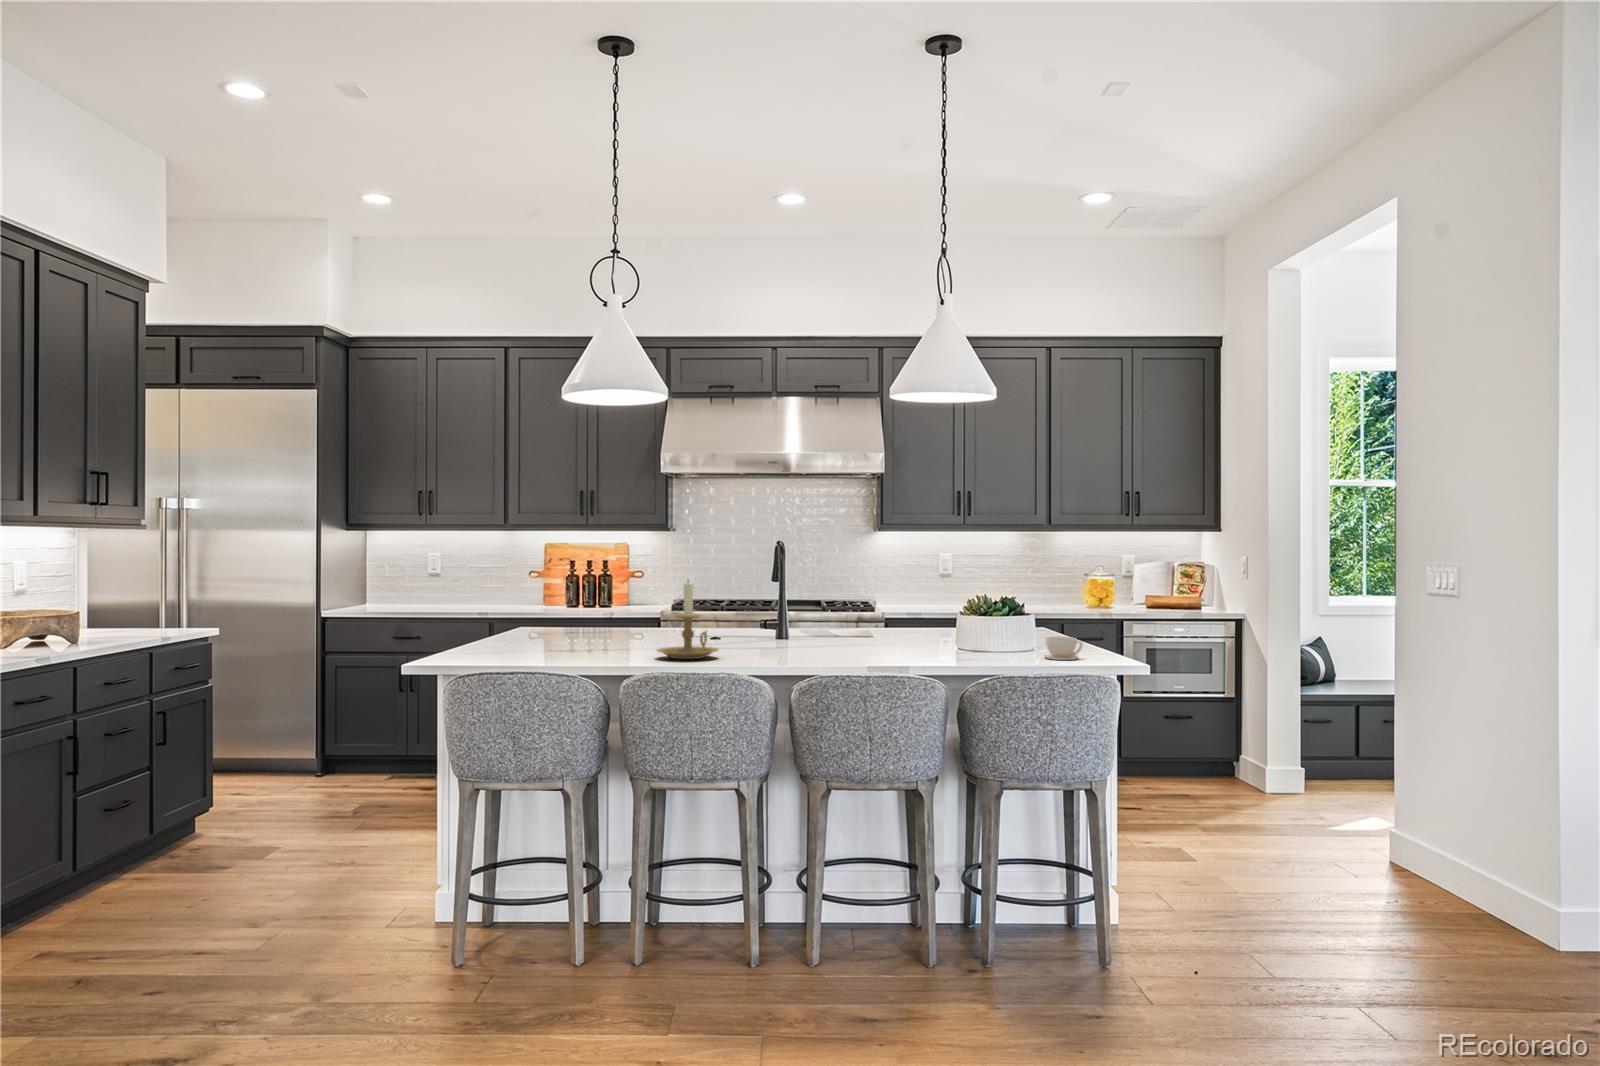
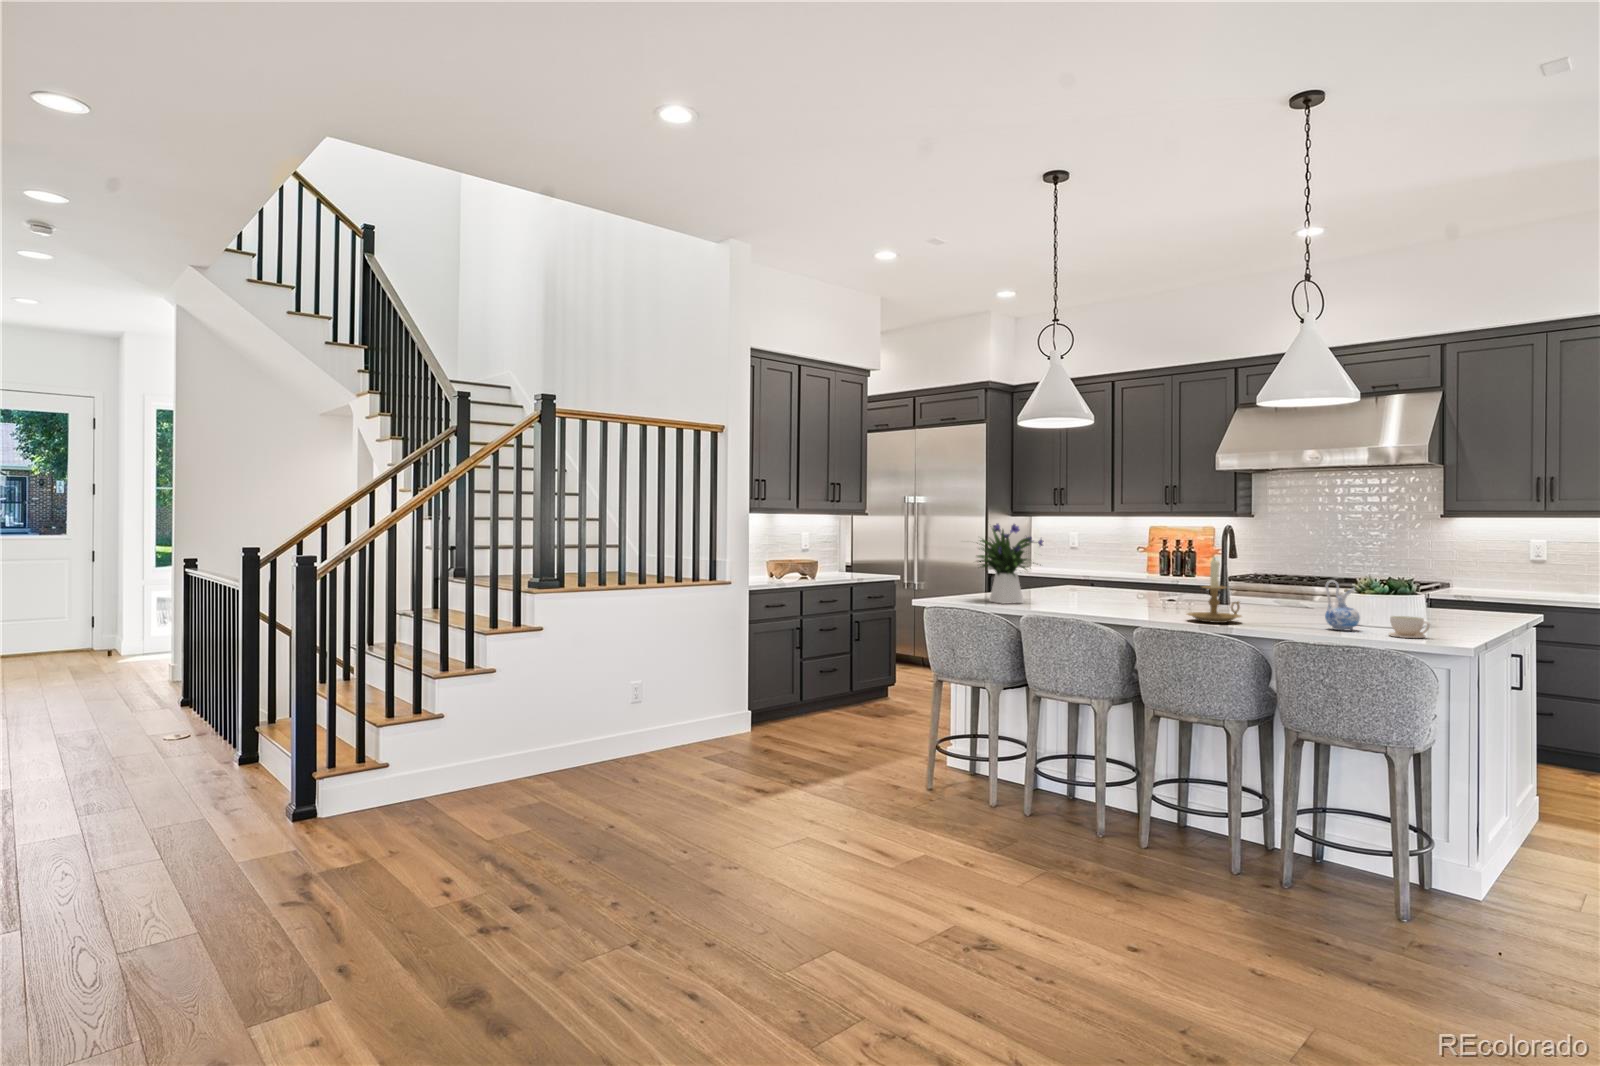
flower arrangement: none [480,532,608,659] -> present [977,524,1044,604]
candle holder: present [657,582,719,659] -> present [1187,560,1241,623]
ceramic pitcher: none [976,601,1010,657] -> present [1325,580,1360,631]

